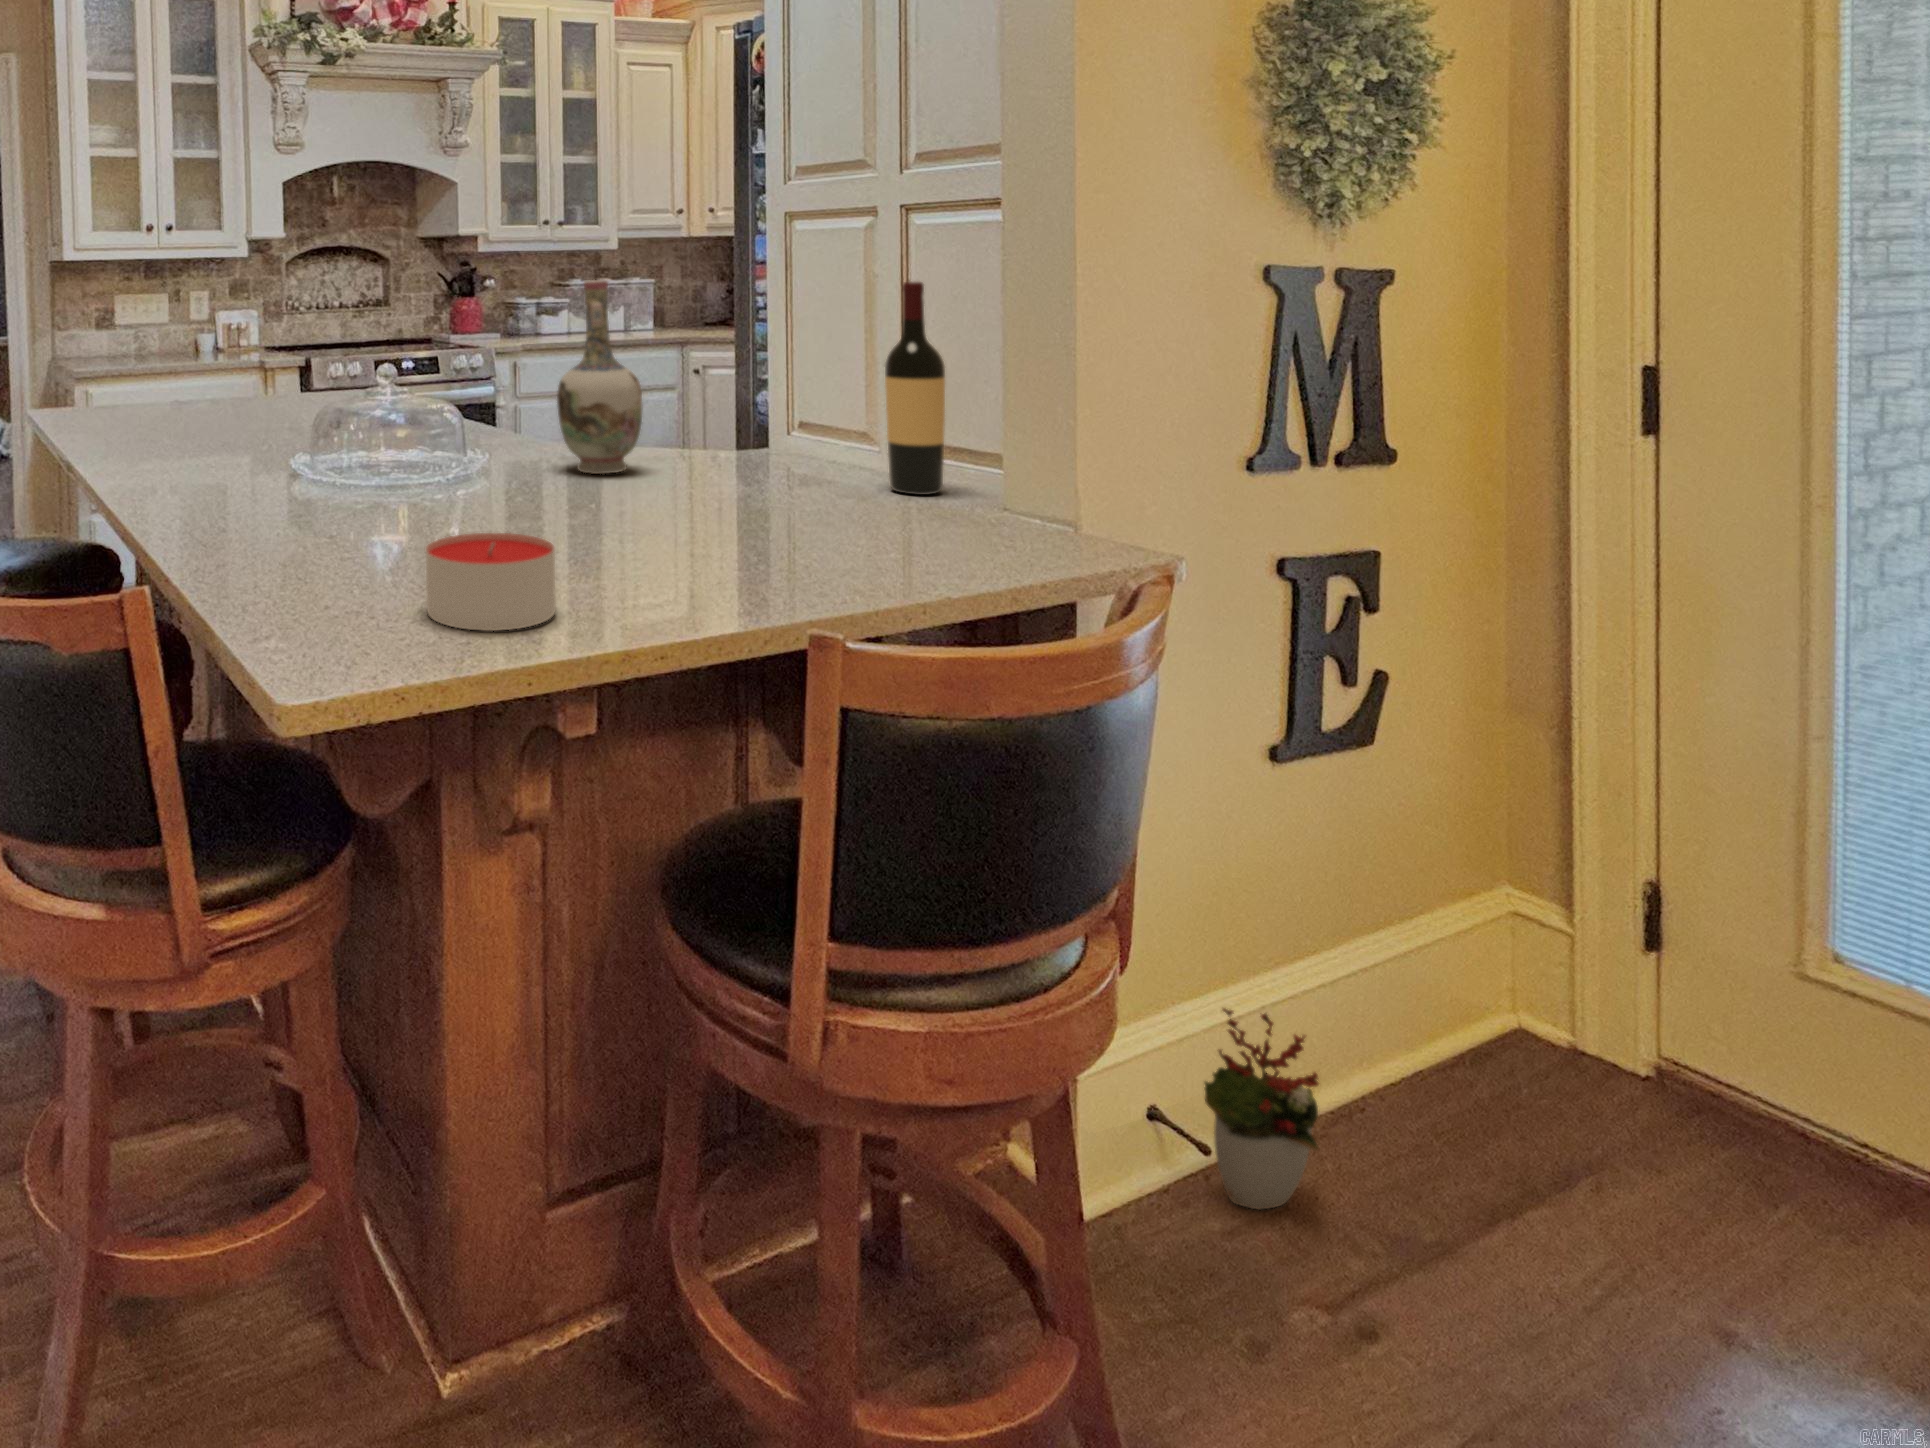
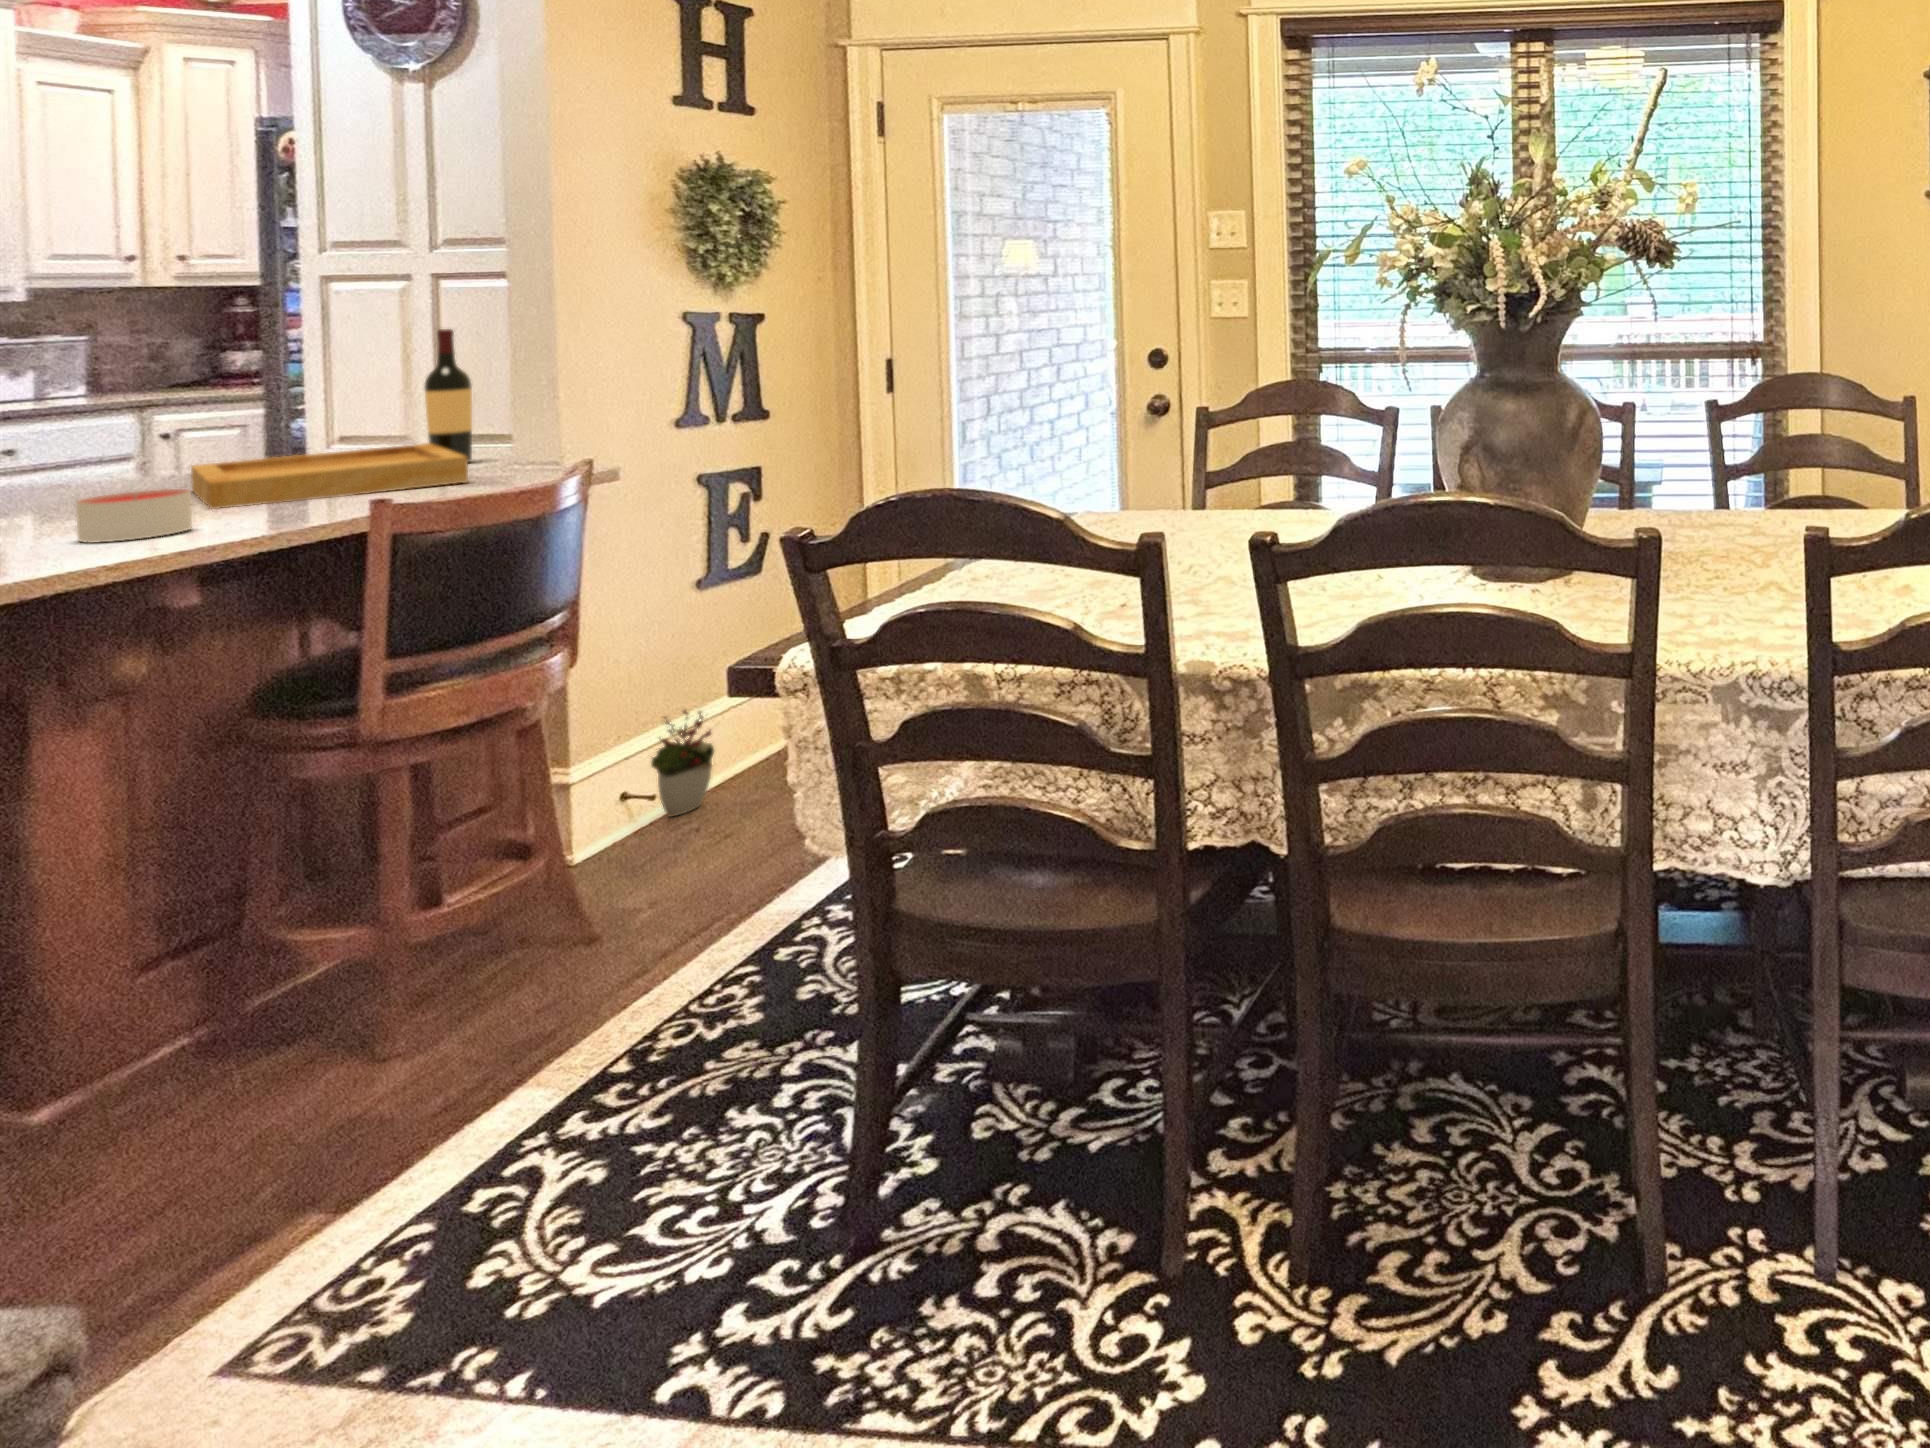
vase: present [557,280,642,474] -> none [96,336,194,489]
tray: none [615,458,944,562] -> present [191,443,468,509]

